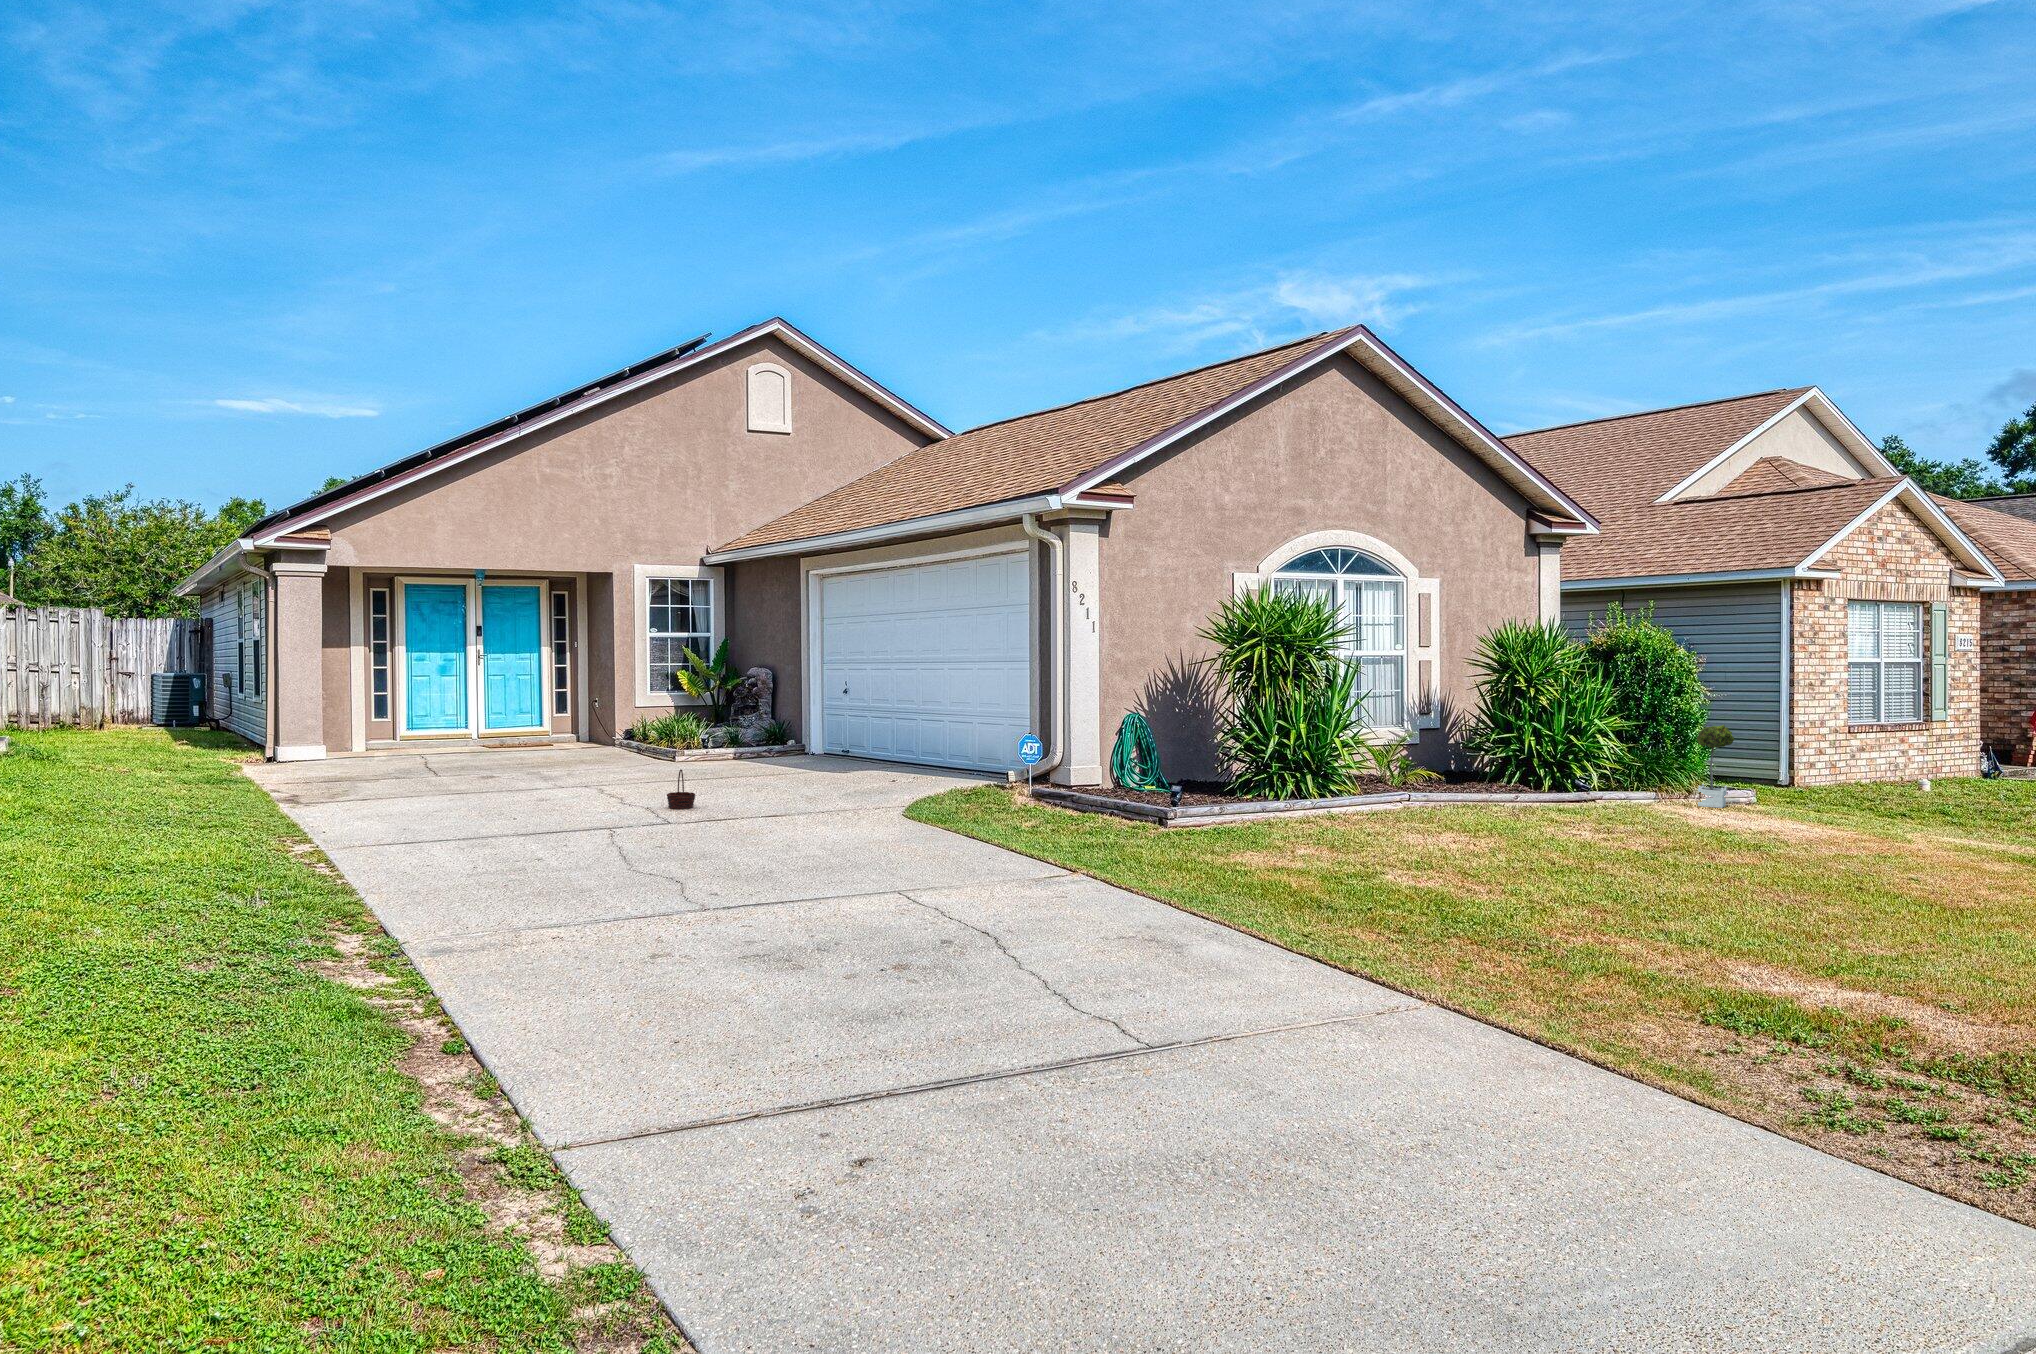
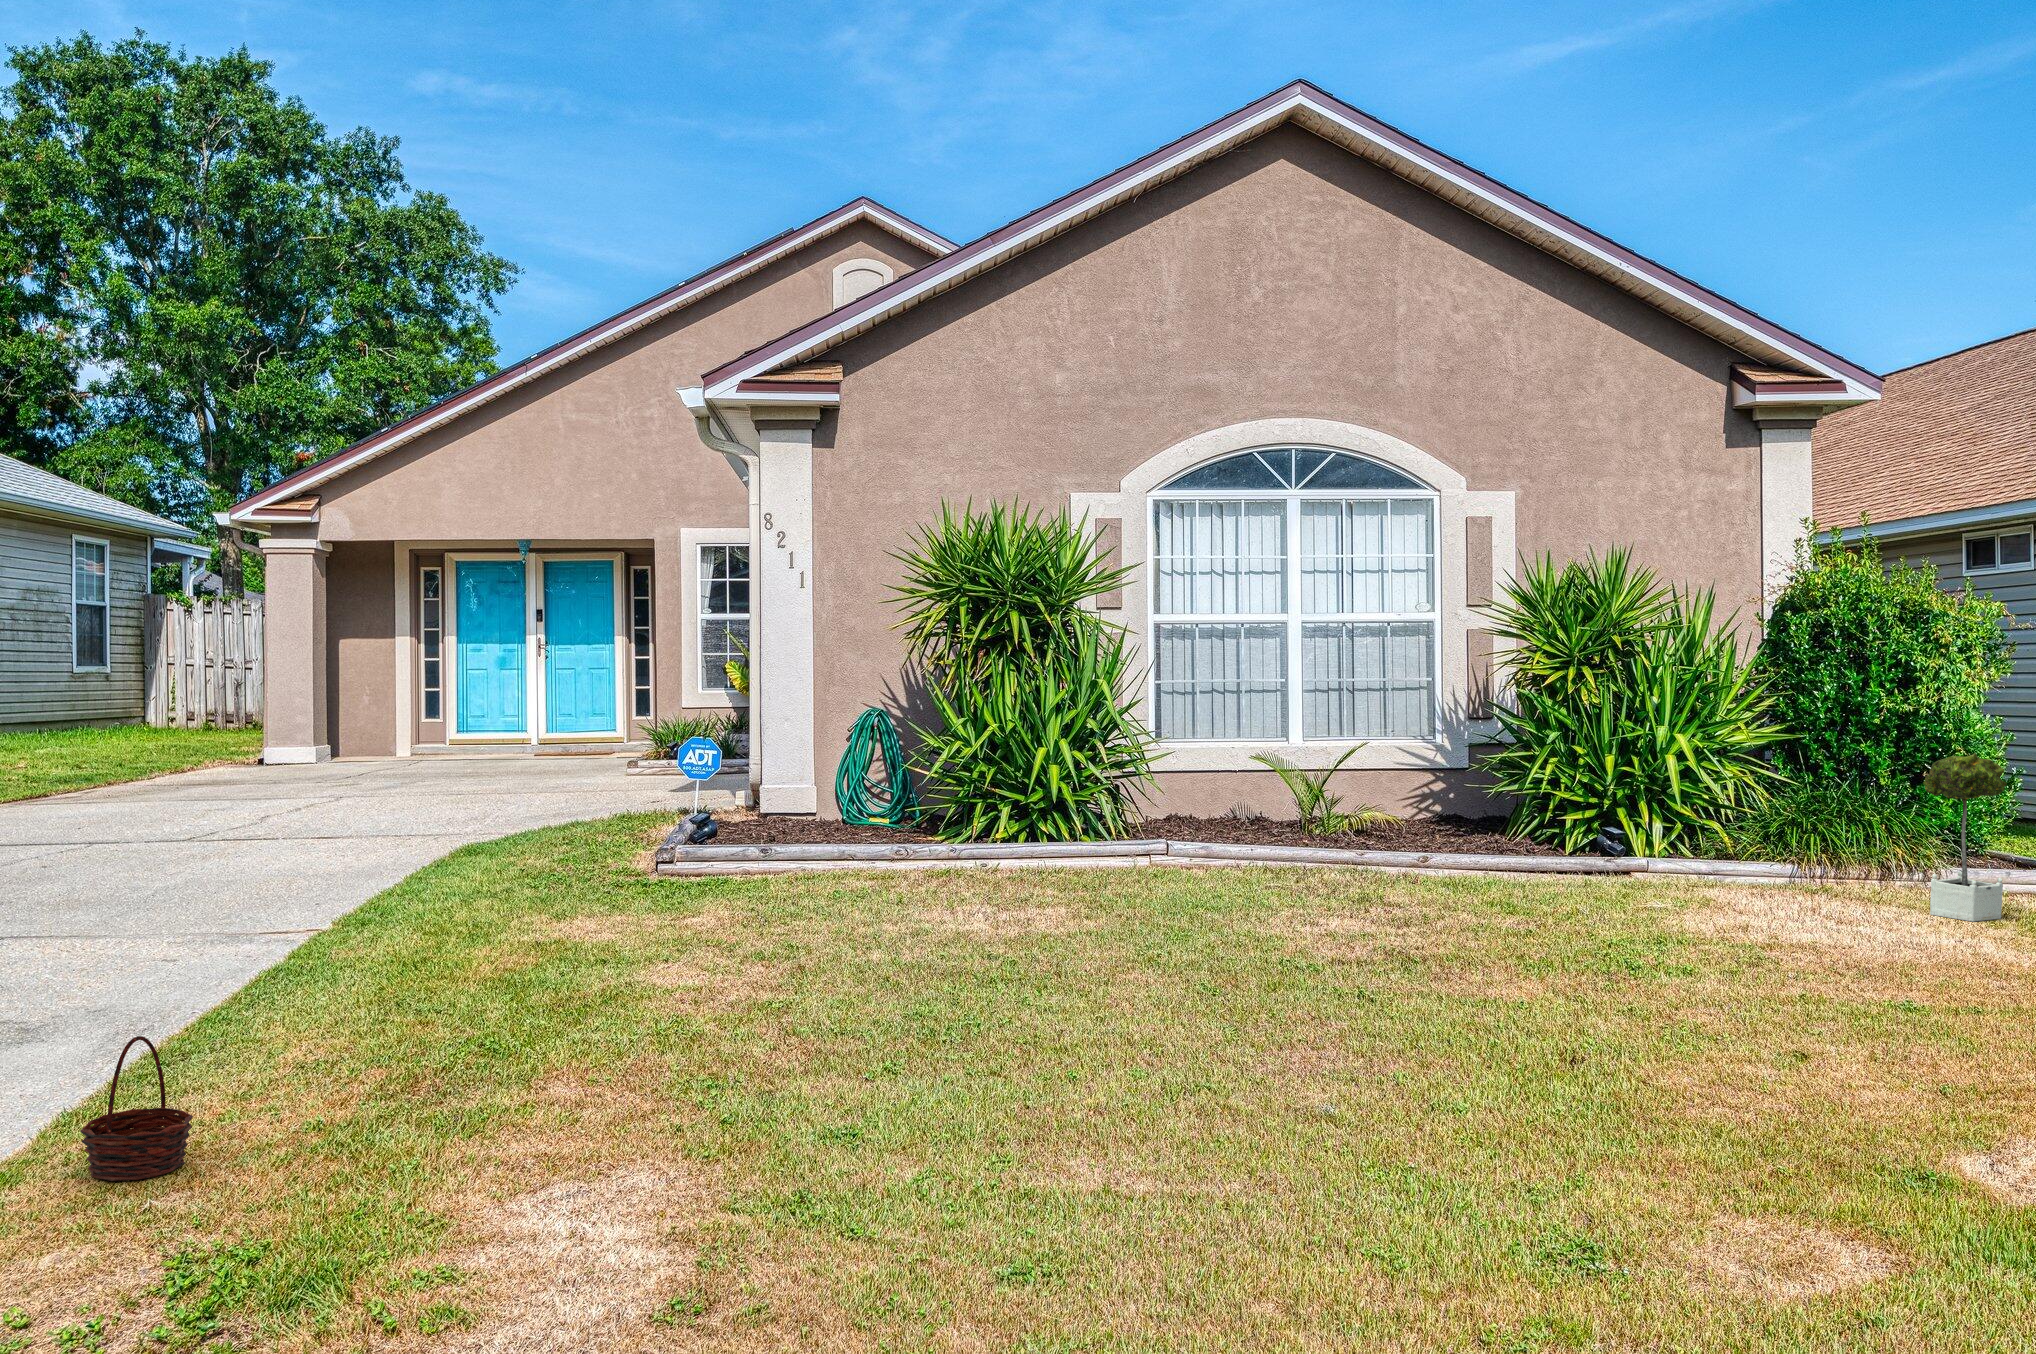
basket: present [667,769,695,809] -> present [80,1036,193,1182]

